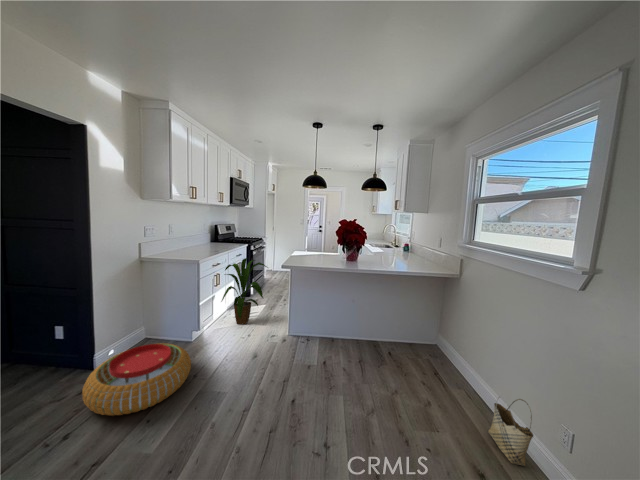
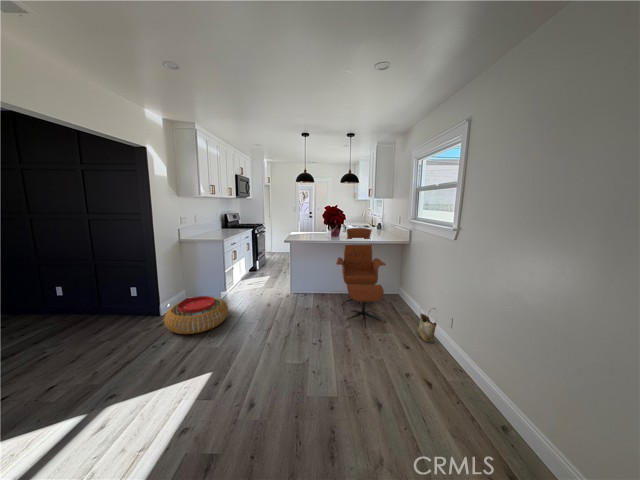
lounge chair: none [353,251,430,417] -> present [336,228,386,327]
house plant: present [222,258,268,325] -> none [238,237,273,288]

